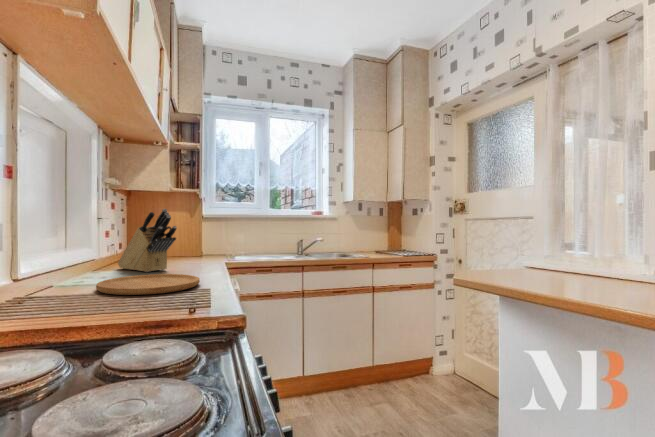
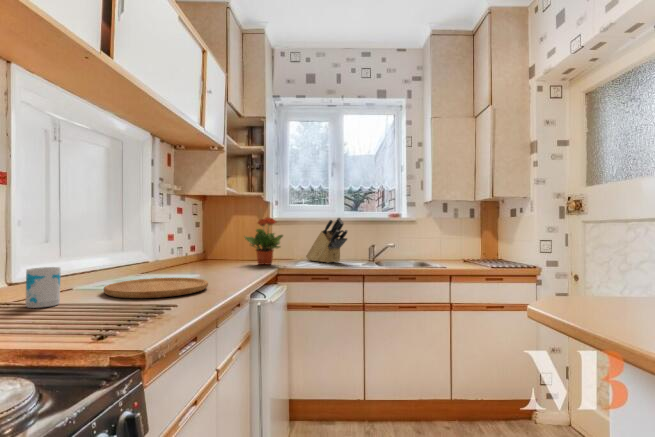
knife block: present [118,209,177,272] -> present [306,218,348,263]
potted plant: none [185,214,227,260] -> present [245,218,283,265]
mug: none [39,267,74,309] -> present [26,267,61,308]

